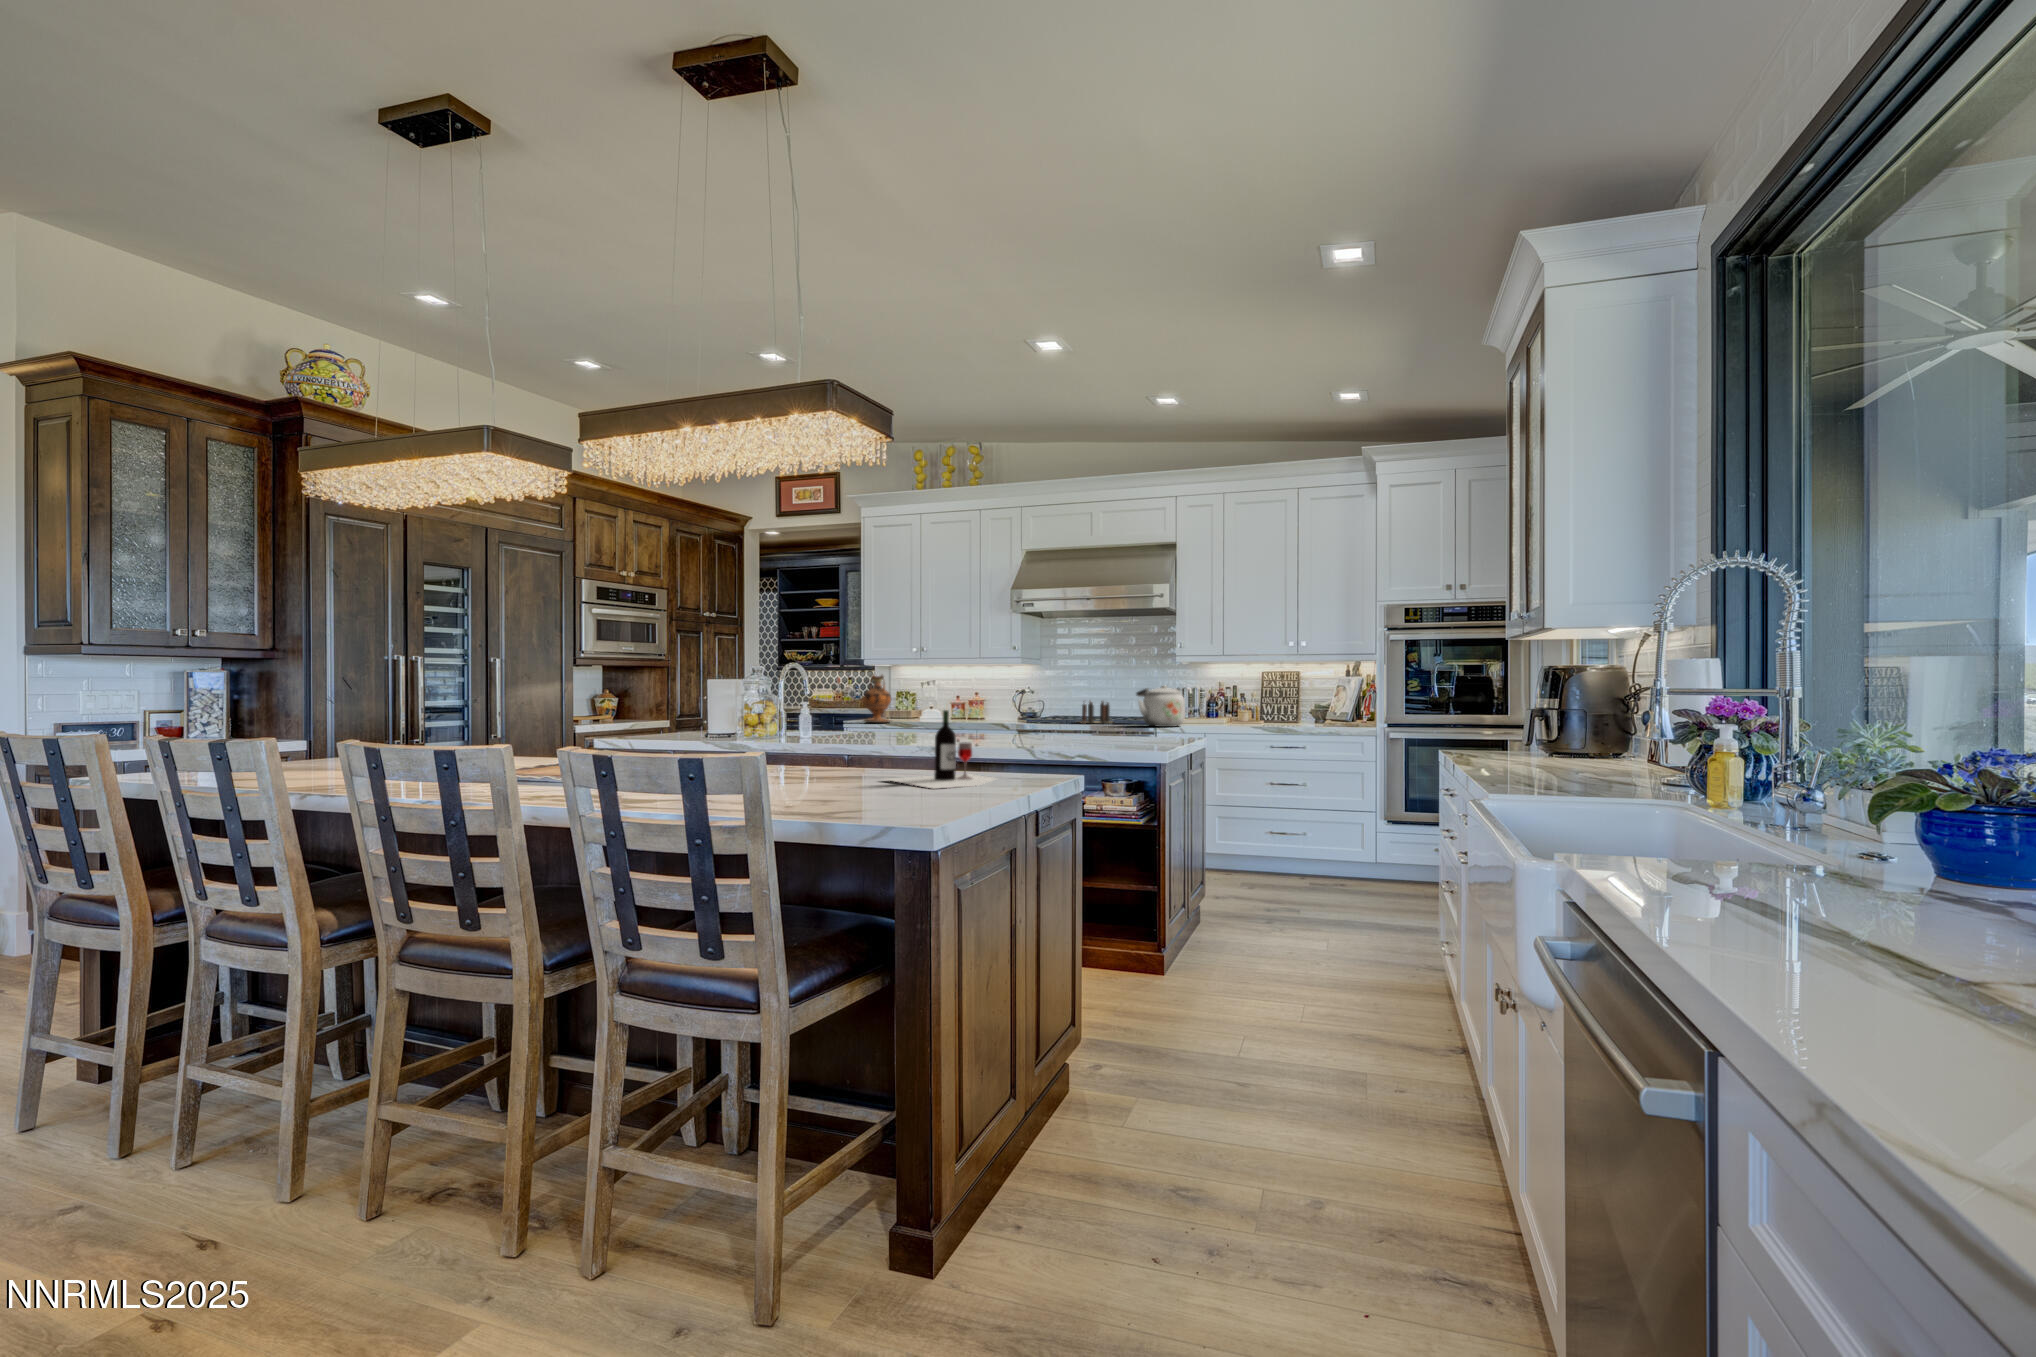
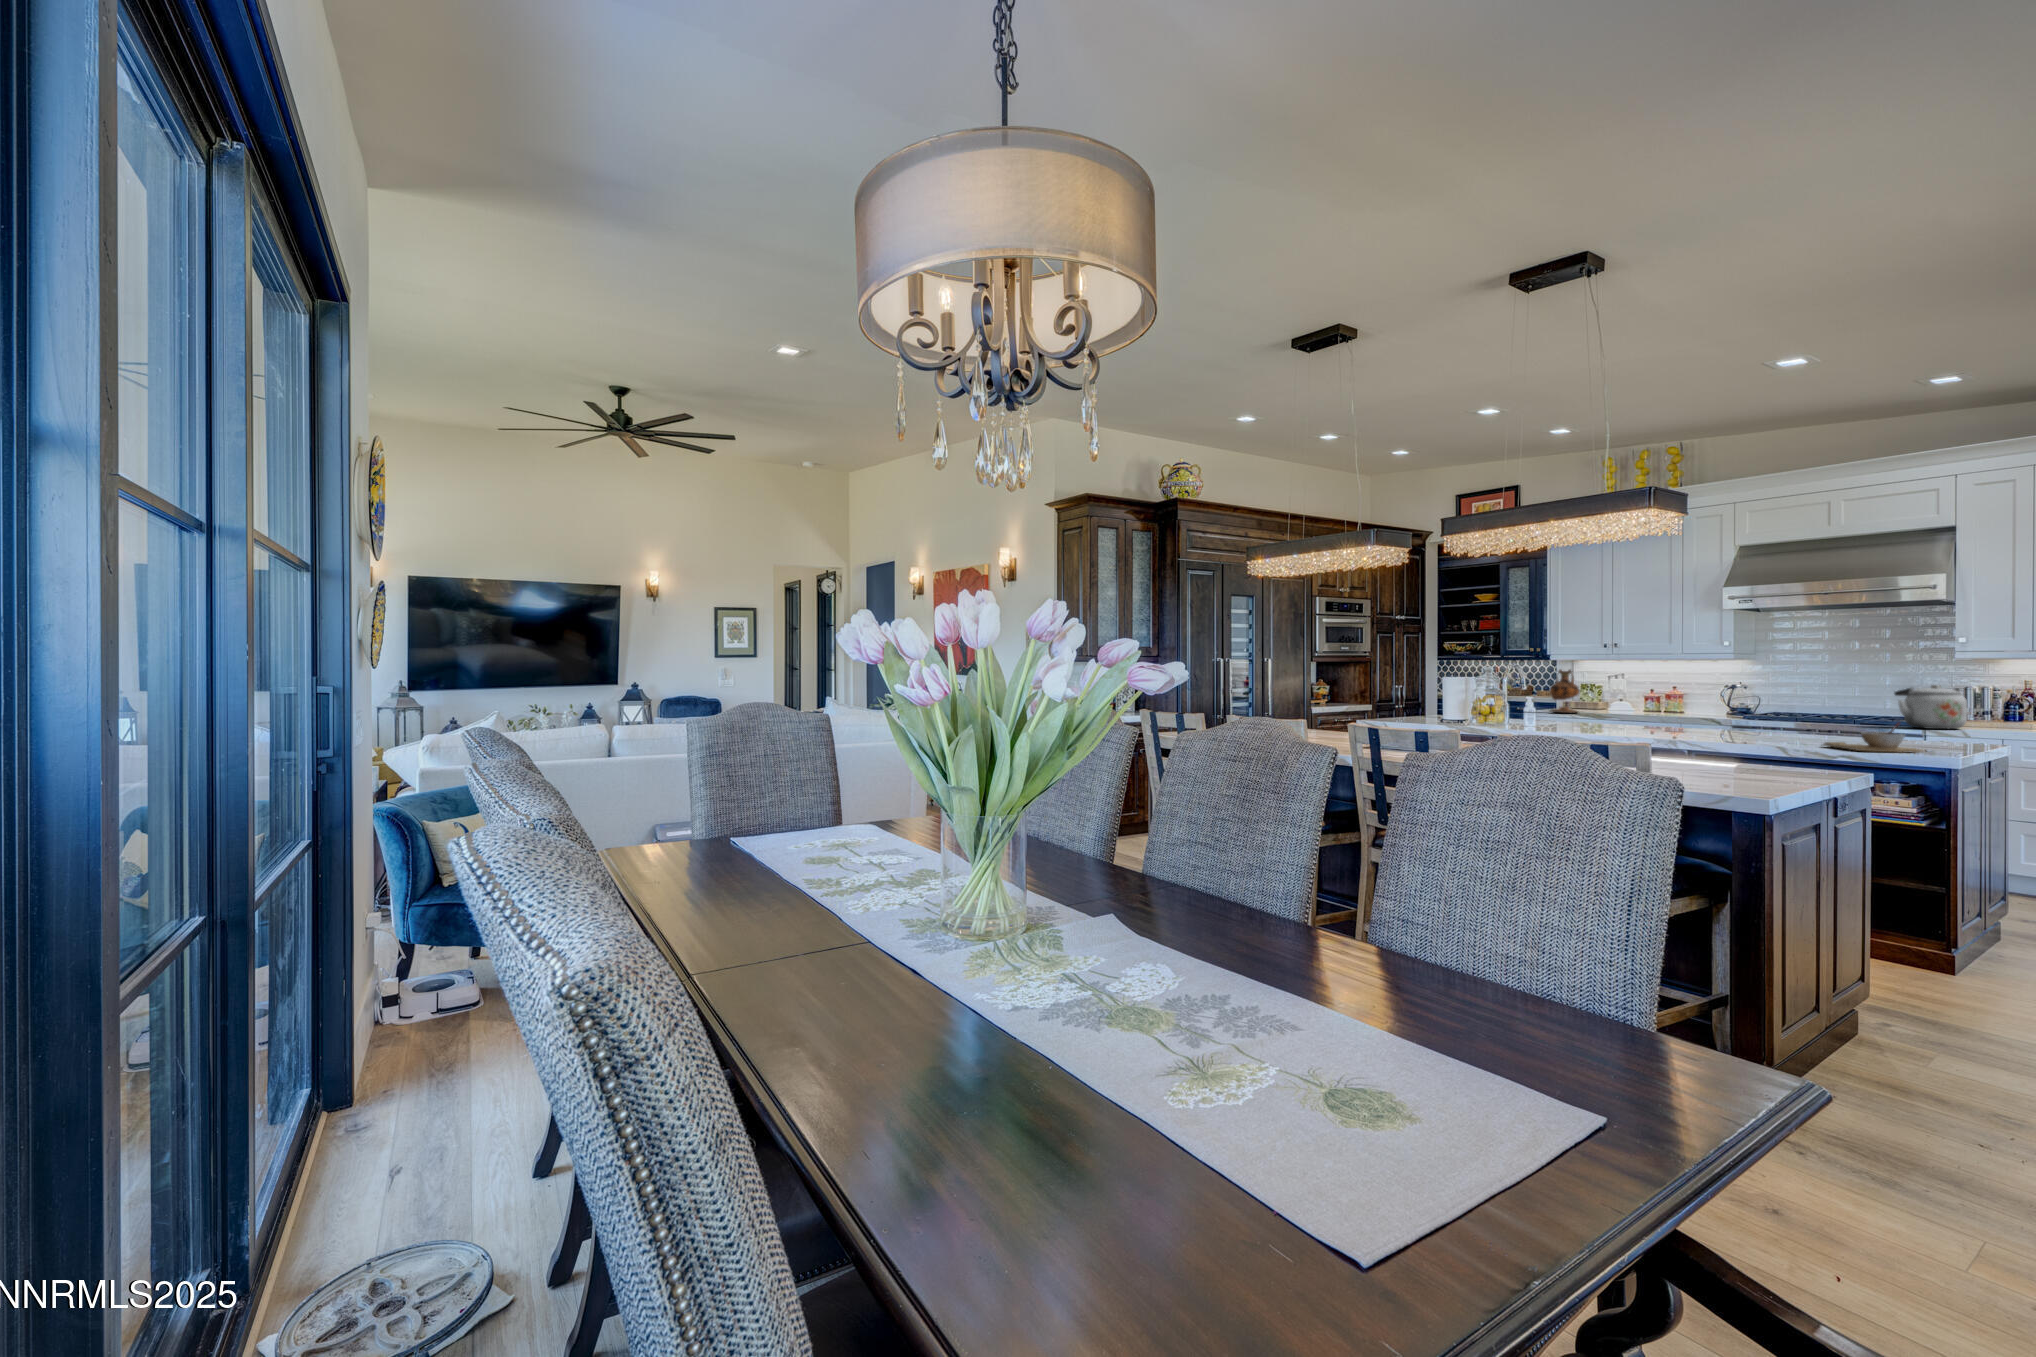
candle: present [1081,701,1112,723] -> none [1802,697,1876,722]
wine bottle: present [887,710,996,789] -> none [1660,711,1818,775]
bowl: none [1066,720,1146,751] -> present [1823,722,1927,753]

